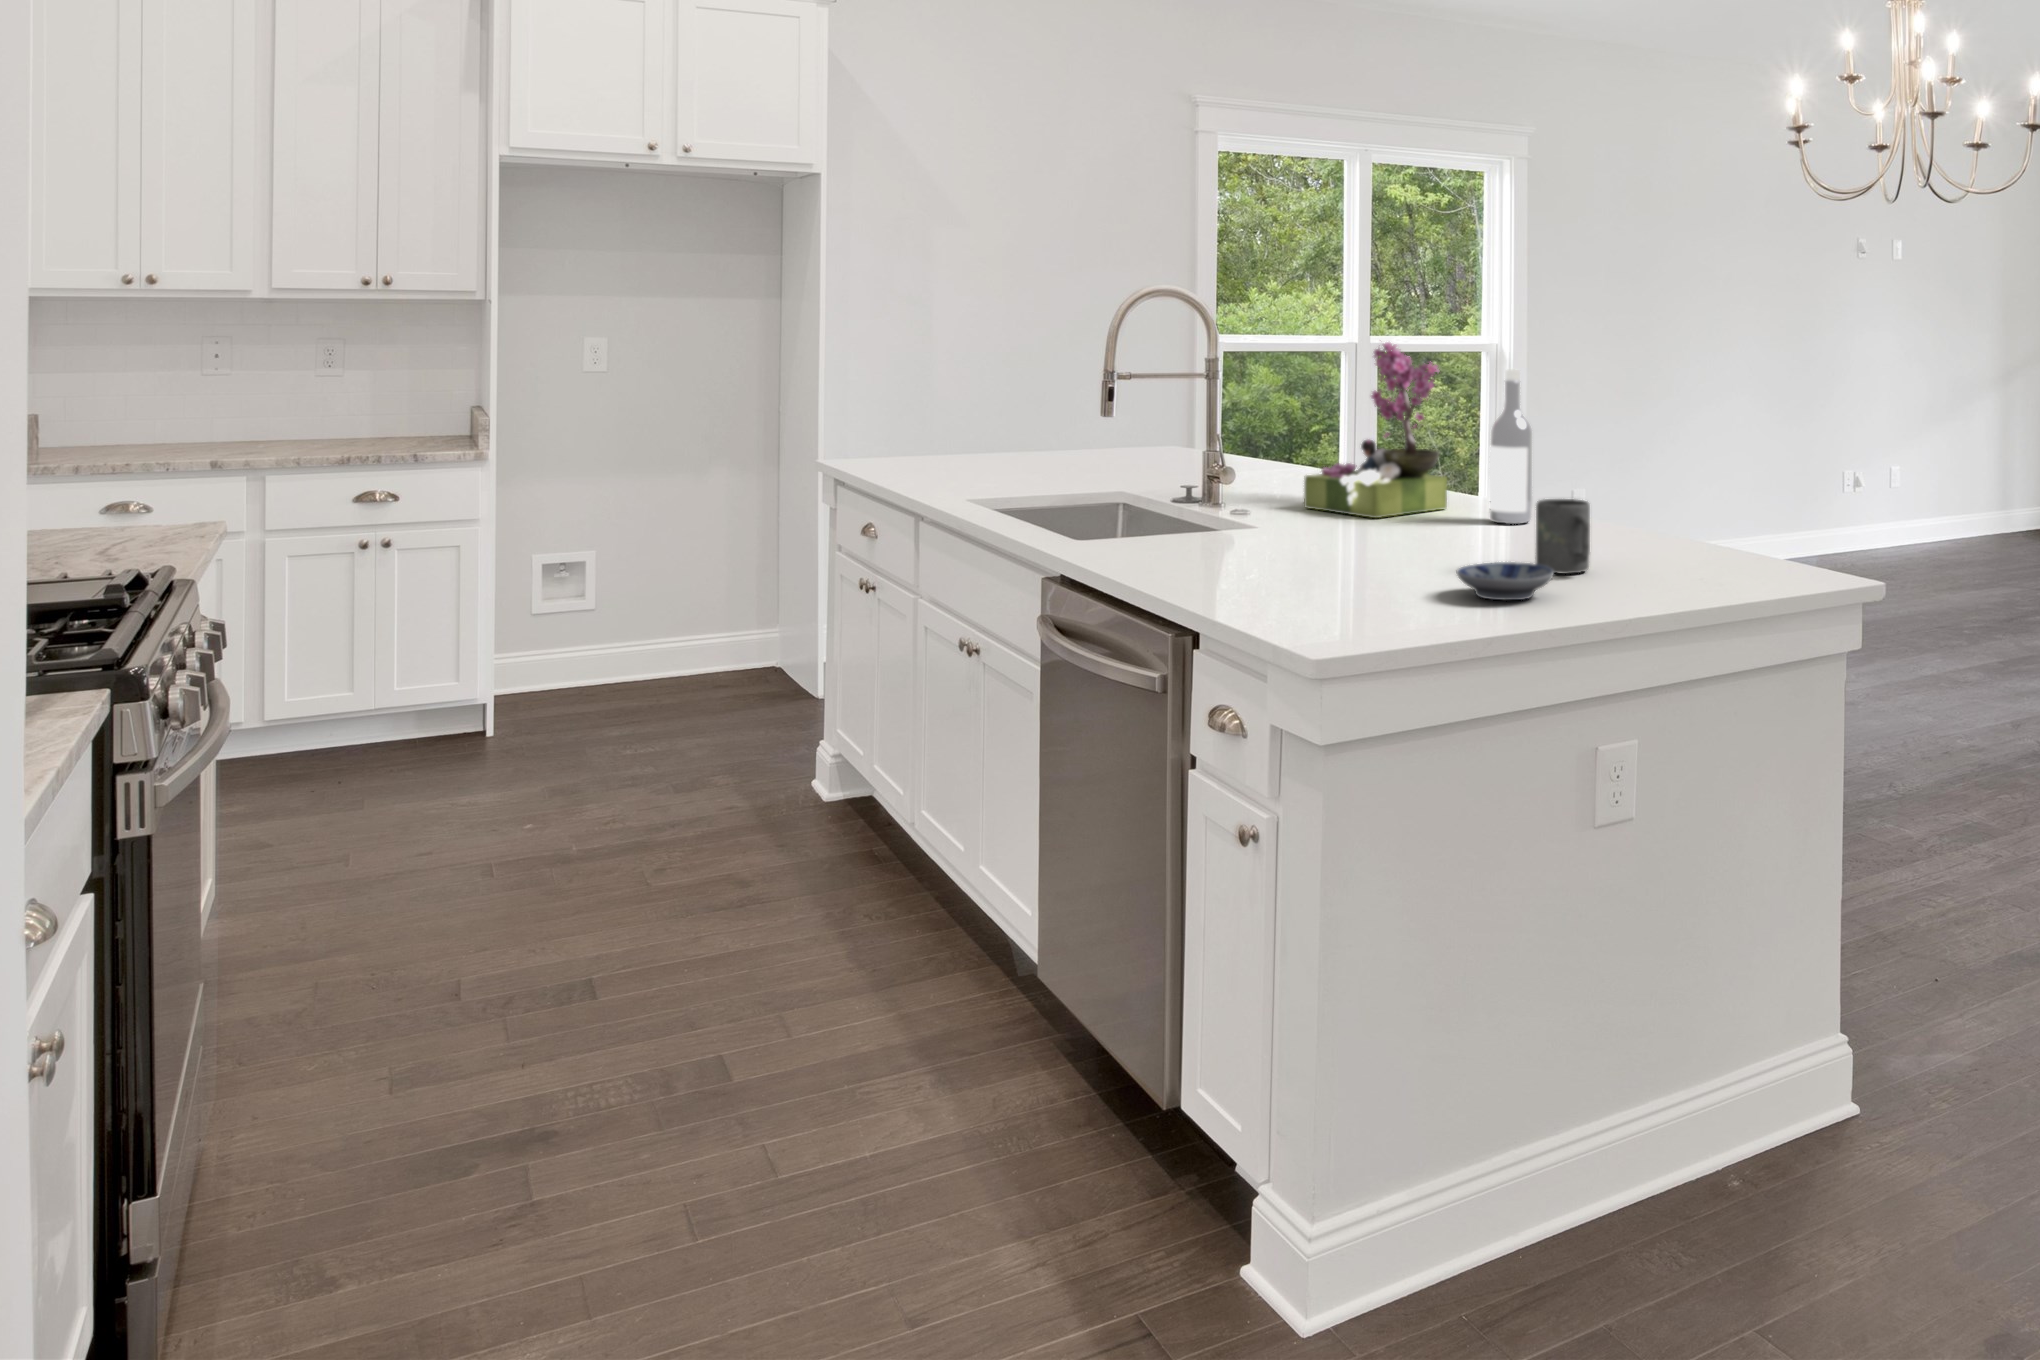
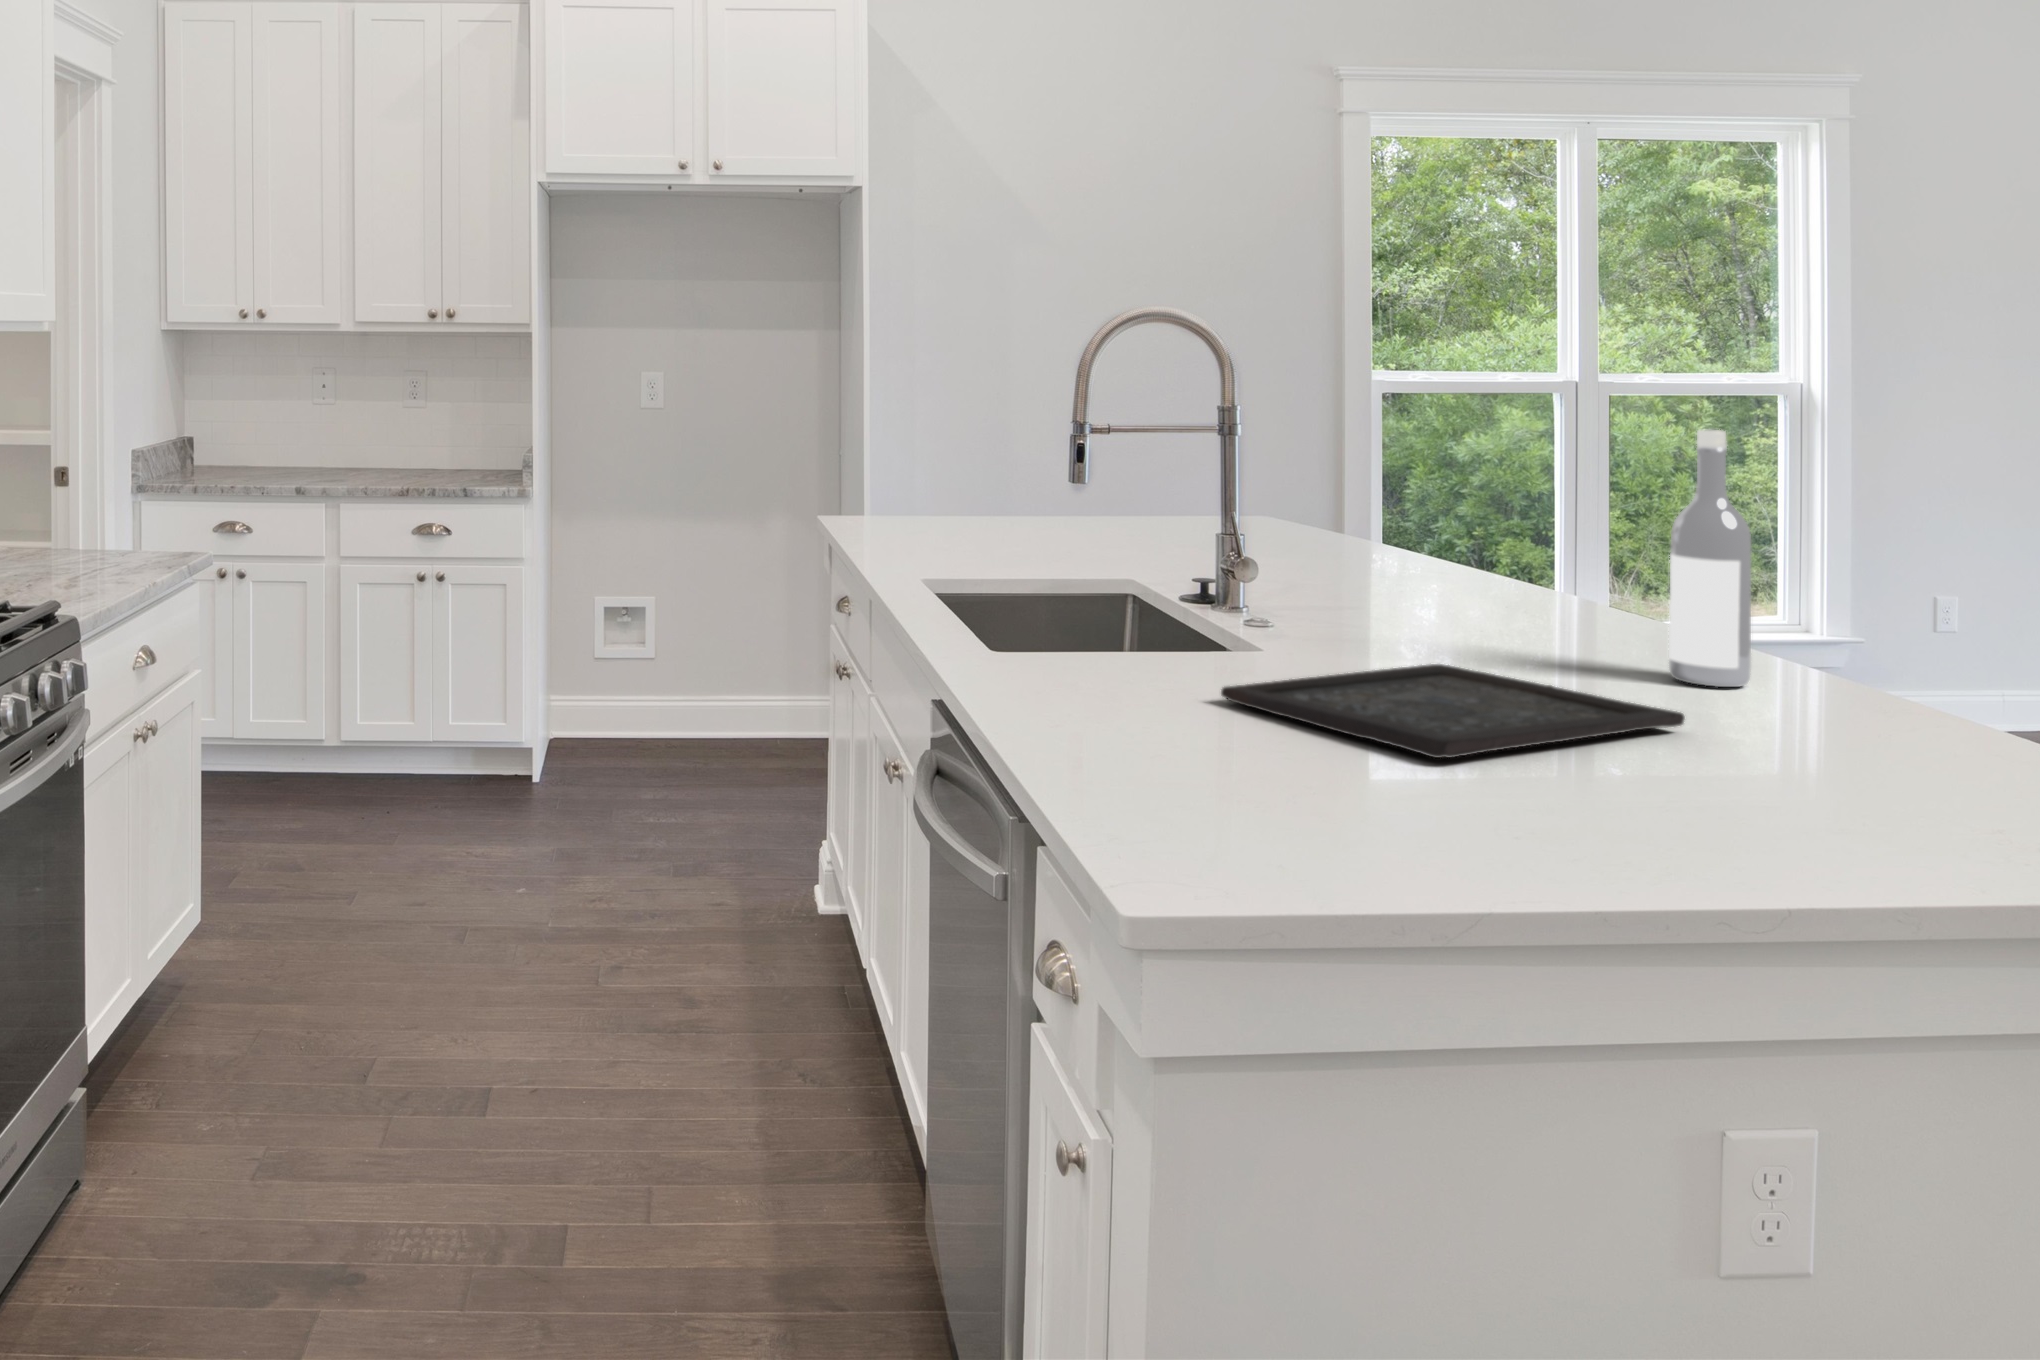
flower arrangement: present [1304,342,1447,518] -> none [1361,377,1603,654]
mug: present [1536,499,1590,574] -> none [1710,662,1825,803]
tray: none [1254,523,1511,571] -> present [1221,664,1685,758]
bowl: present [1457,562,1554,600] -> none [1519,769,1719,849]

